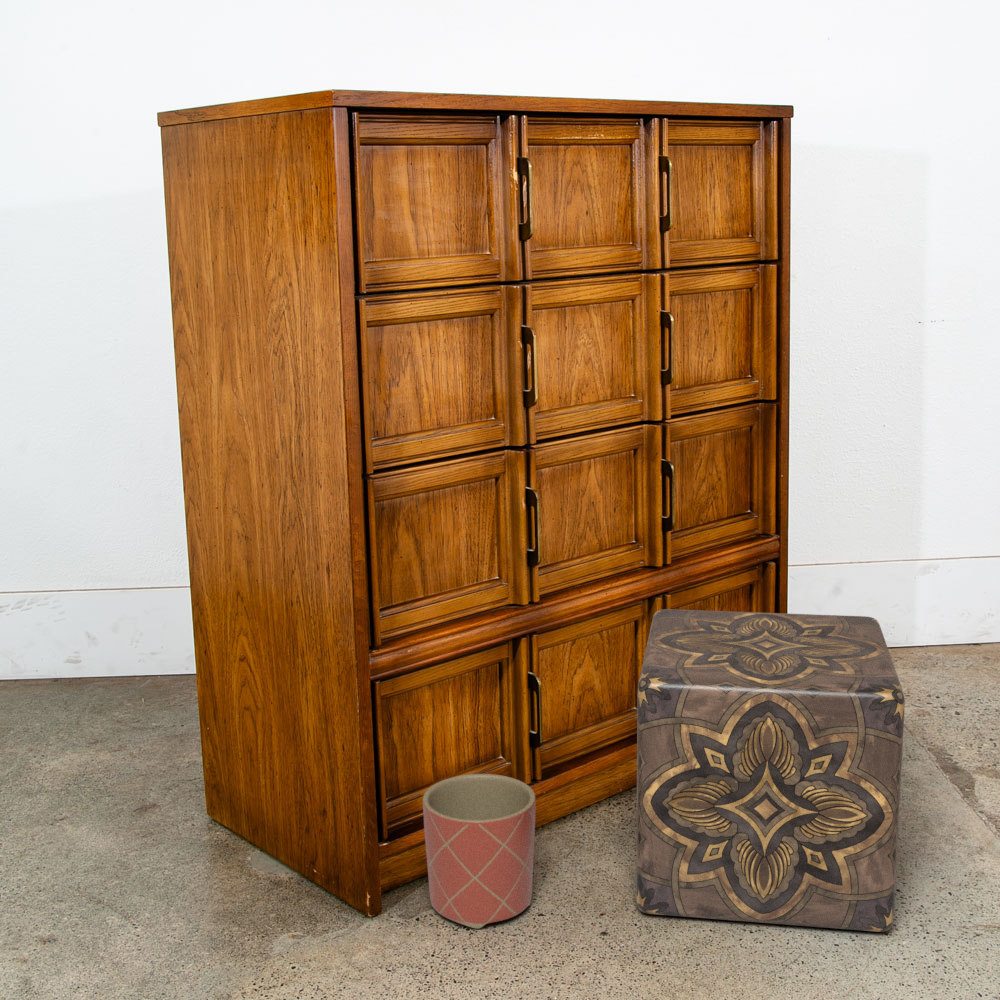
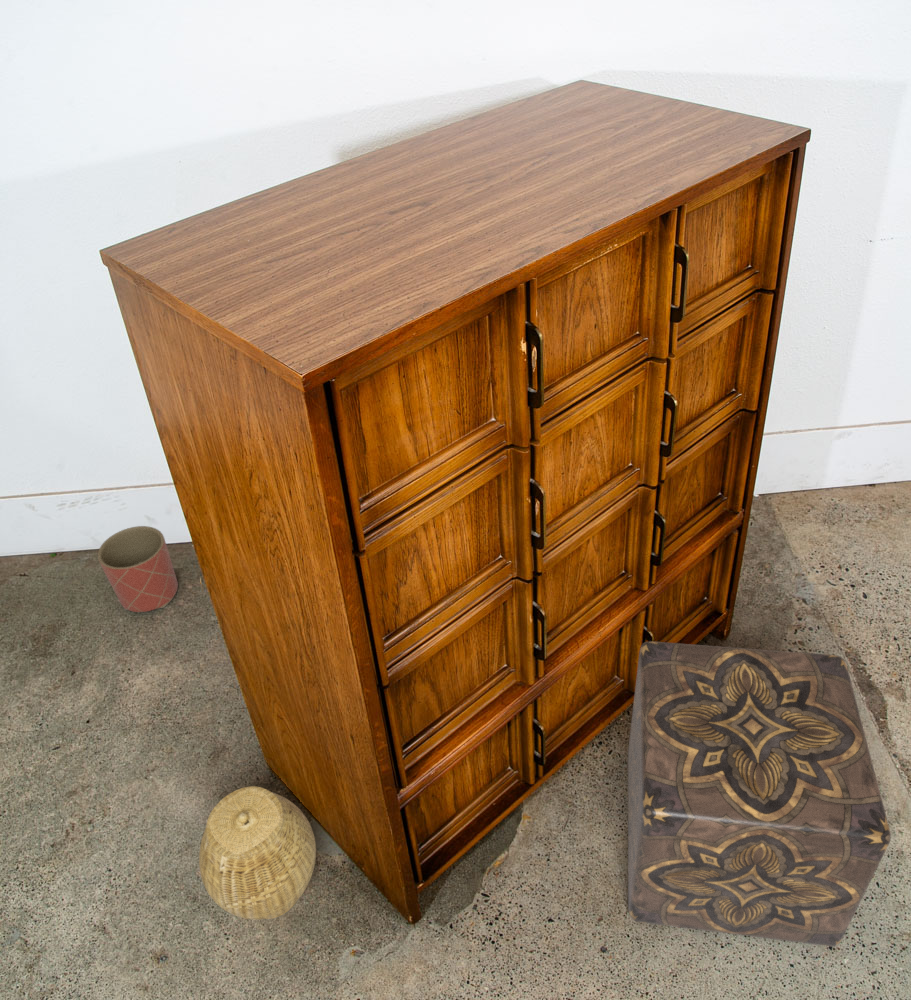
woven basket: none [120,727,260,910] -> present [199,786,316,920]
planter: present [423,774,536,929] -> present [98,526,178,612]

